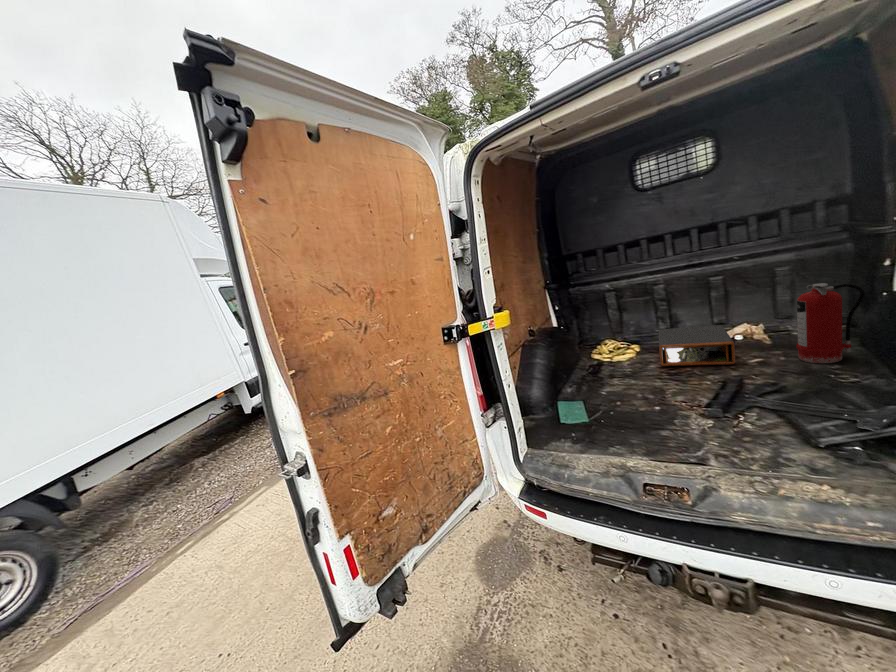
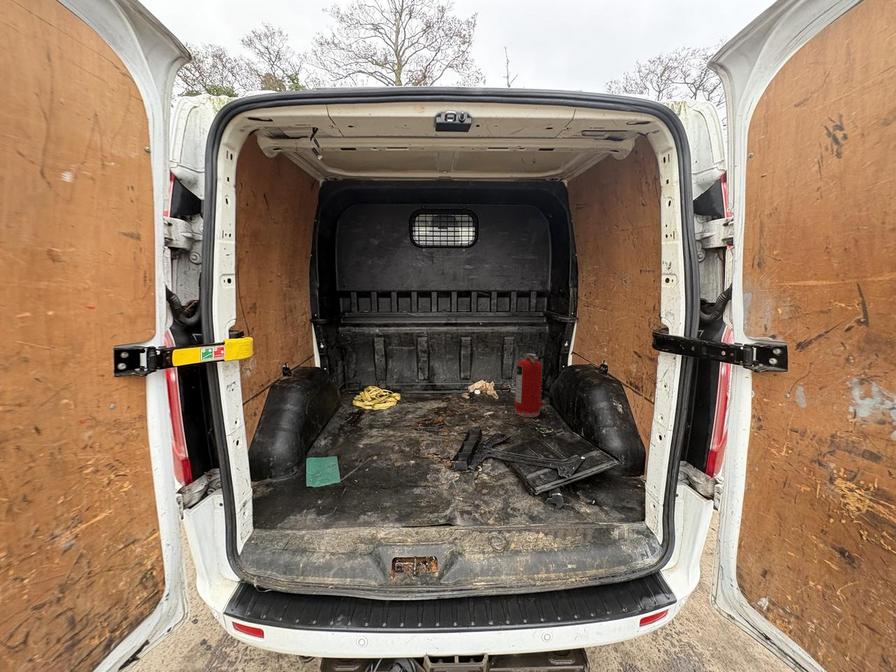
storage box: present [658,325,735,366] -> none [418,380,476,416]

